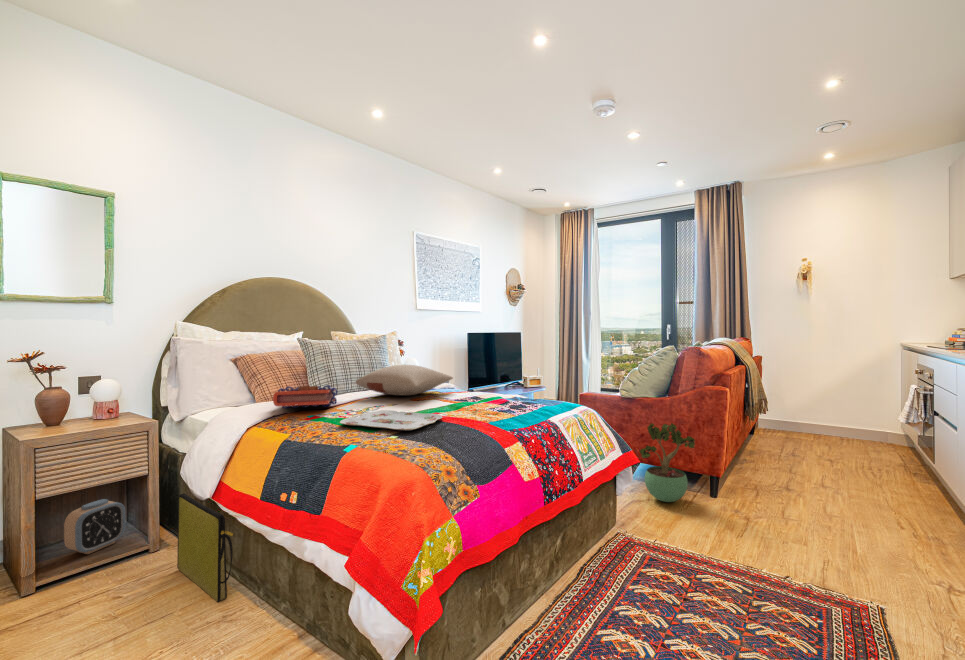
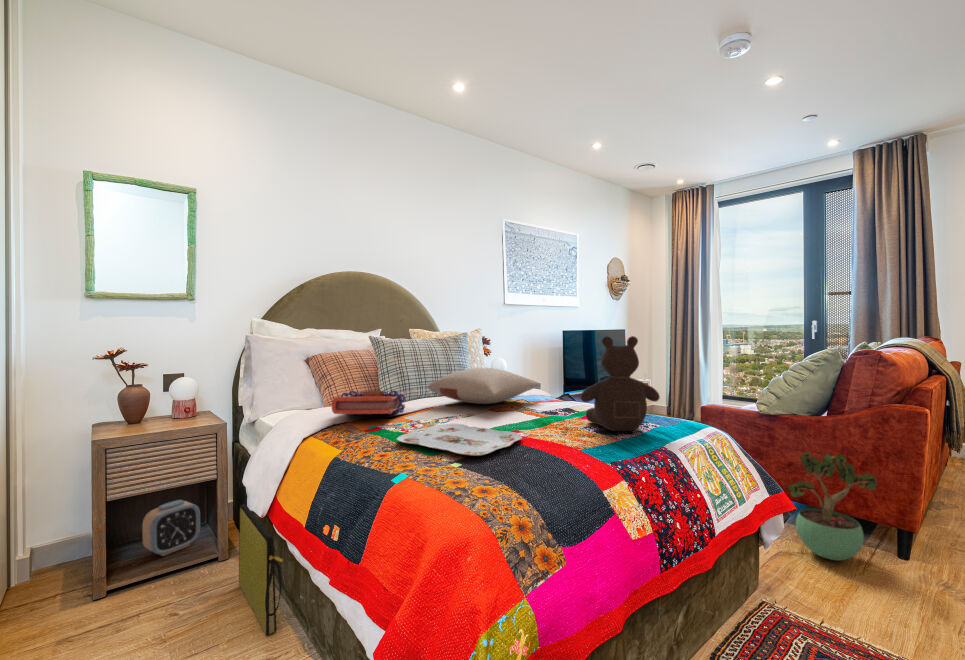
teddy bear: none [487,337,546,410] -> present [581,336,660,431]

